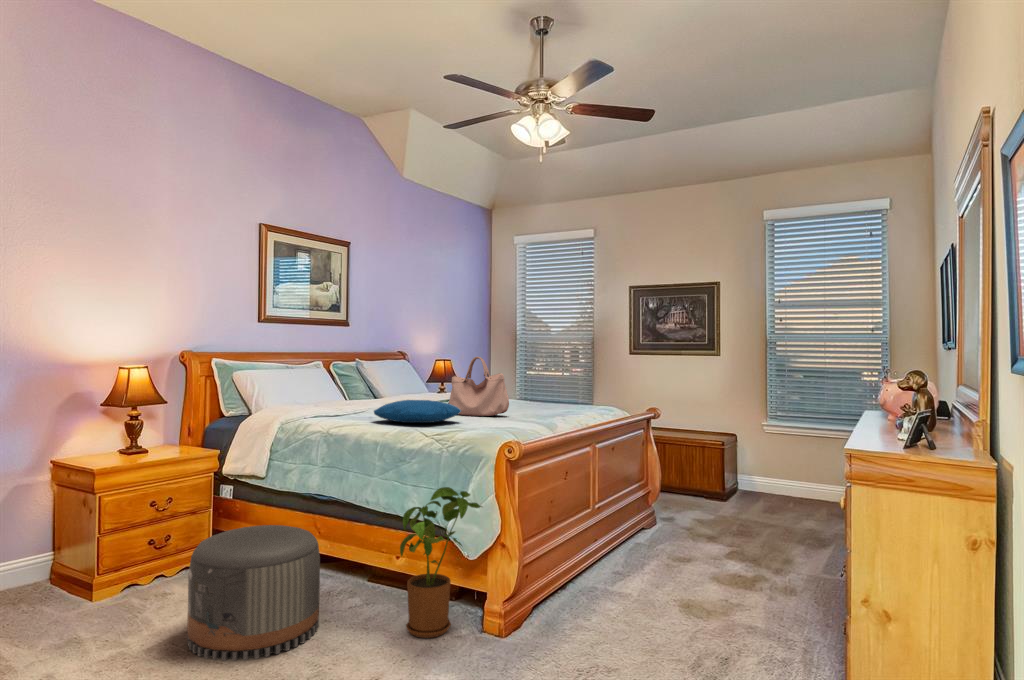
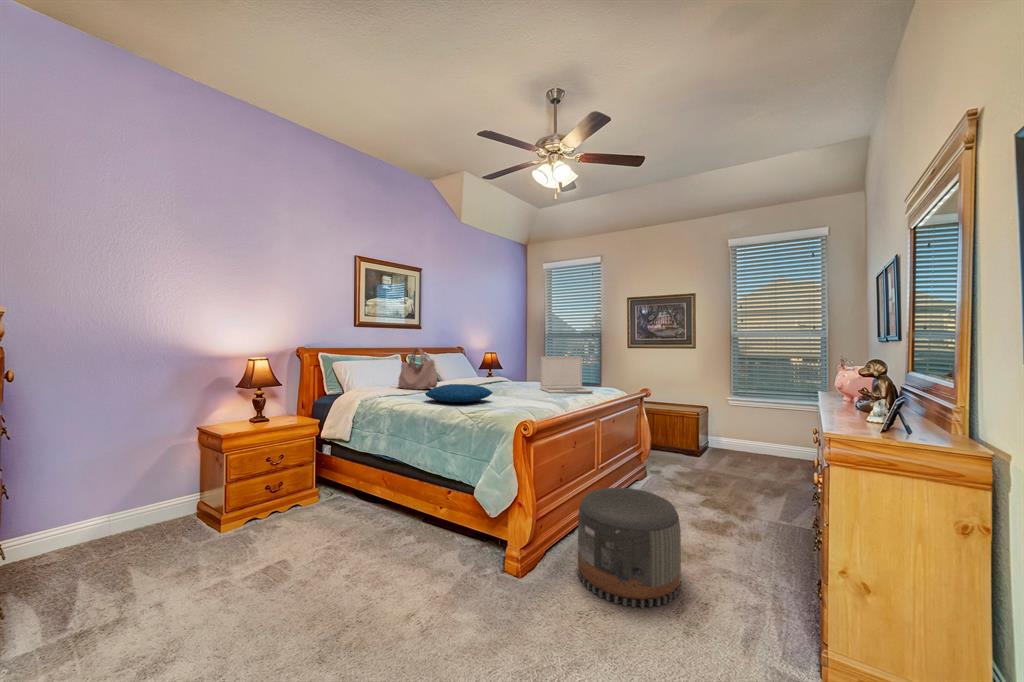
handbag: present [448,357,509,416] -> present [398,348,437,389]
laptop: none [518,365,588,414] -> present [540,356,593,393]
house plant: present [400,487,482,638] -> none [436,457,504,579]
pouf: present [187,525,320,661] -> present [578,487,681,608]

